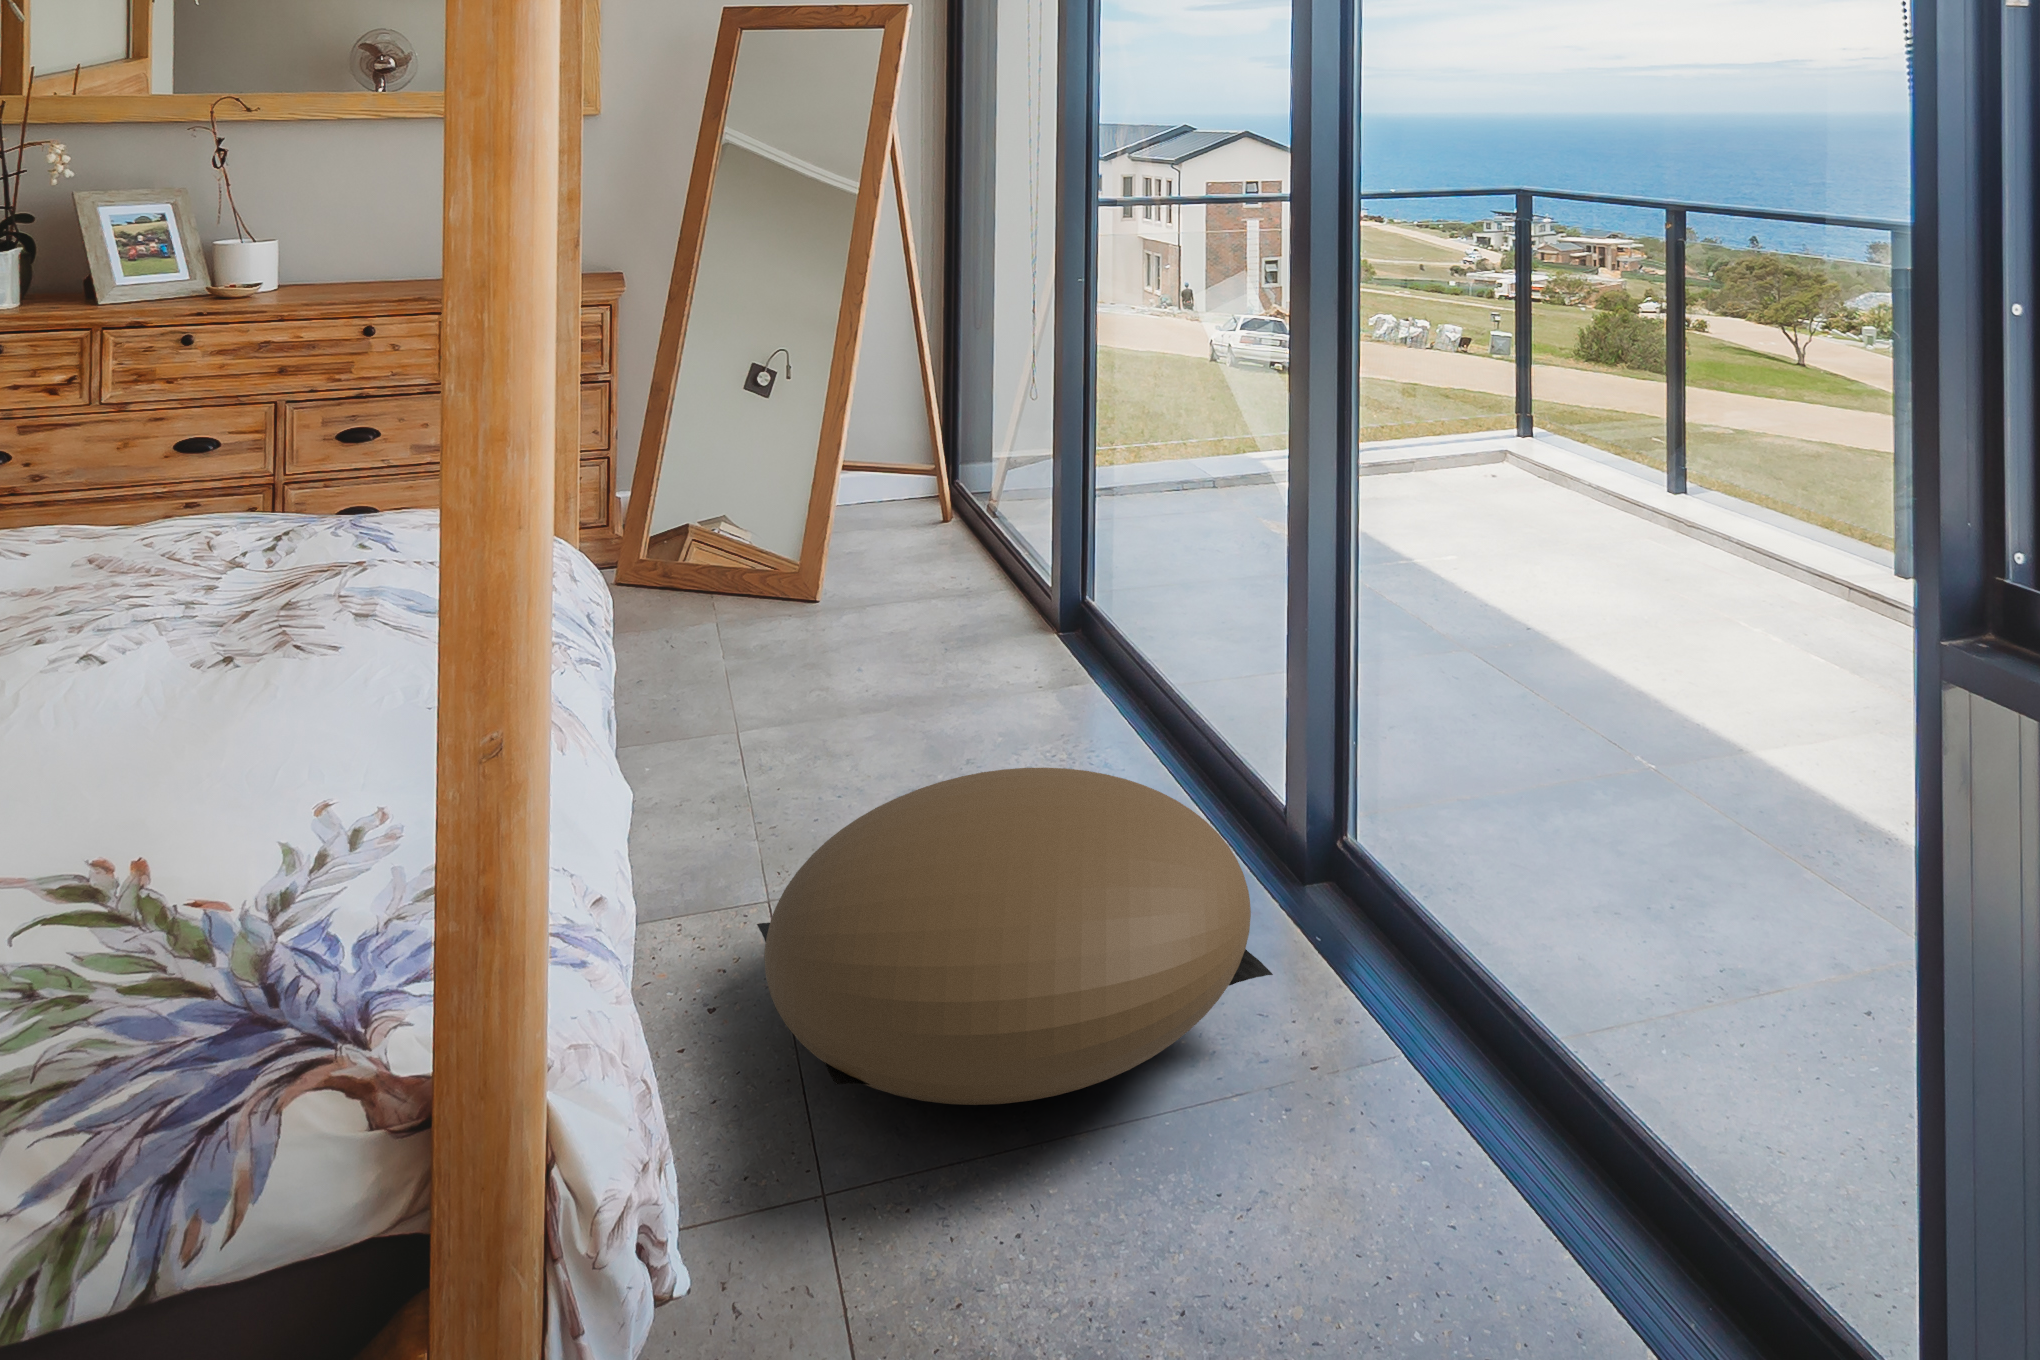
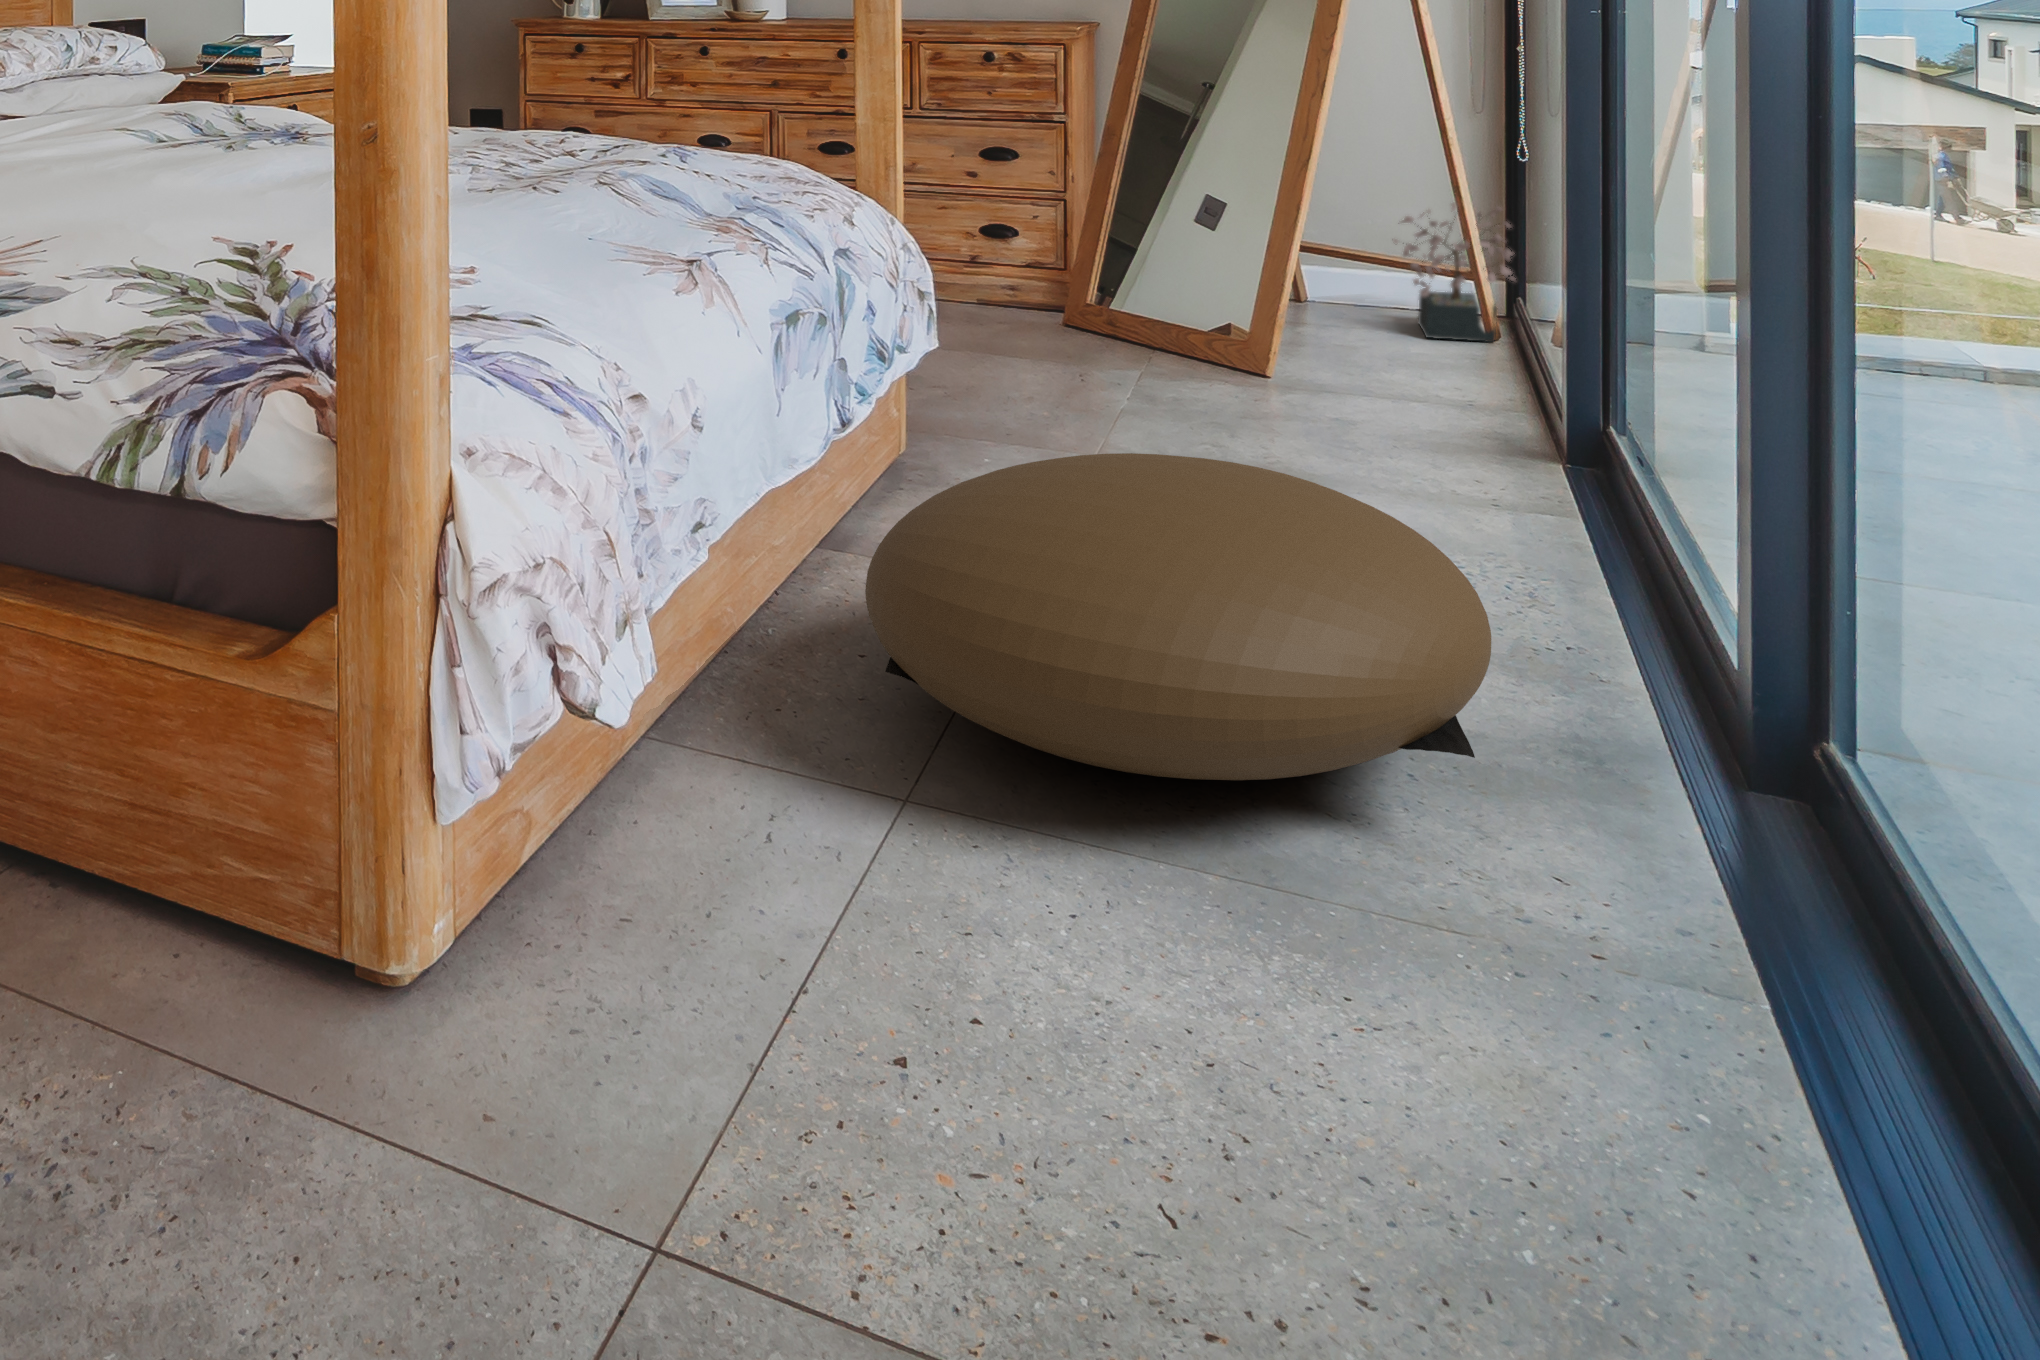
decorative plant: none [890,430,987,549] -> present [1394,203,1515,342]

